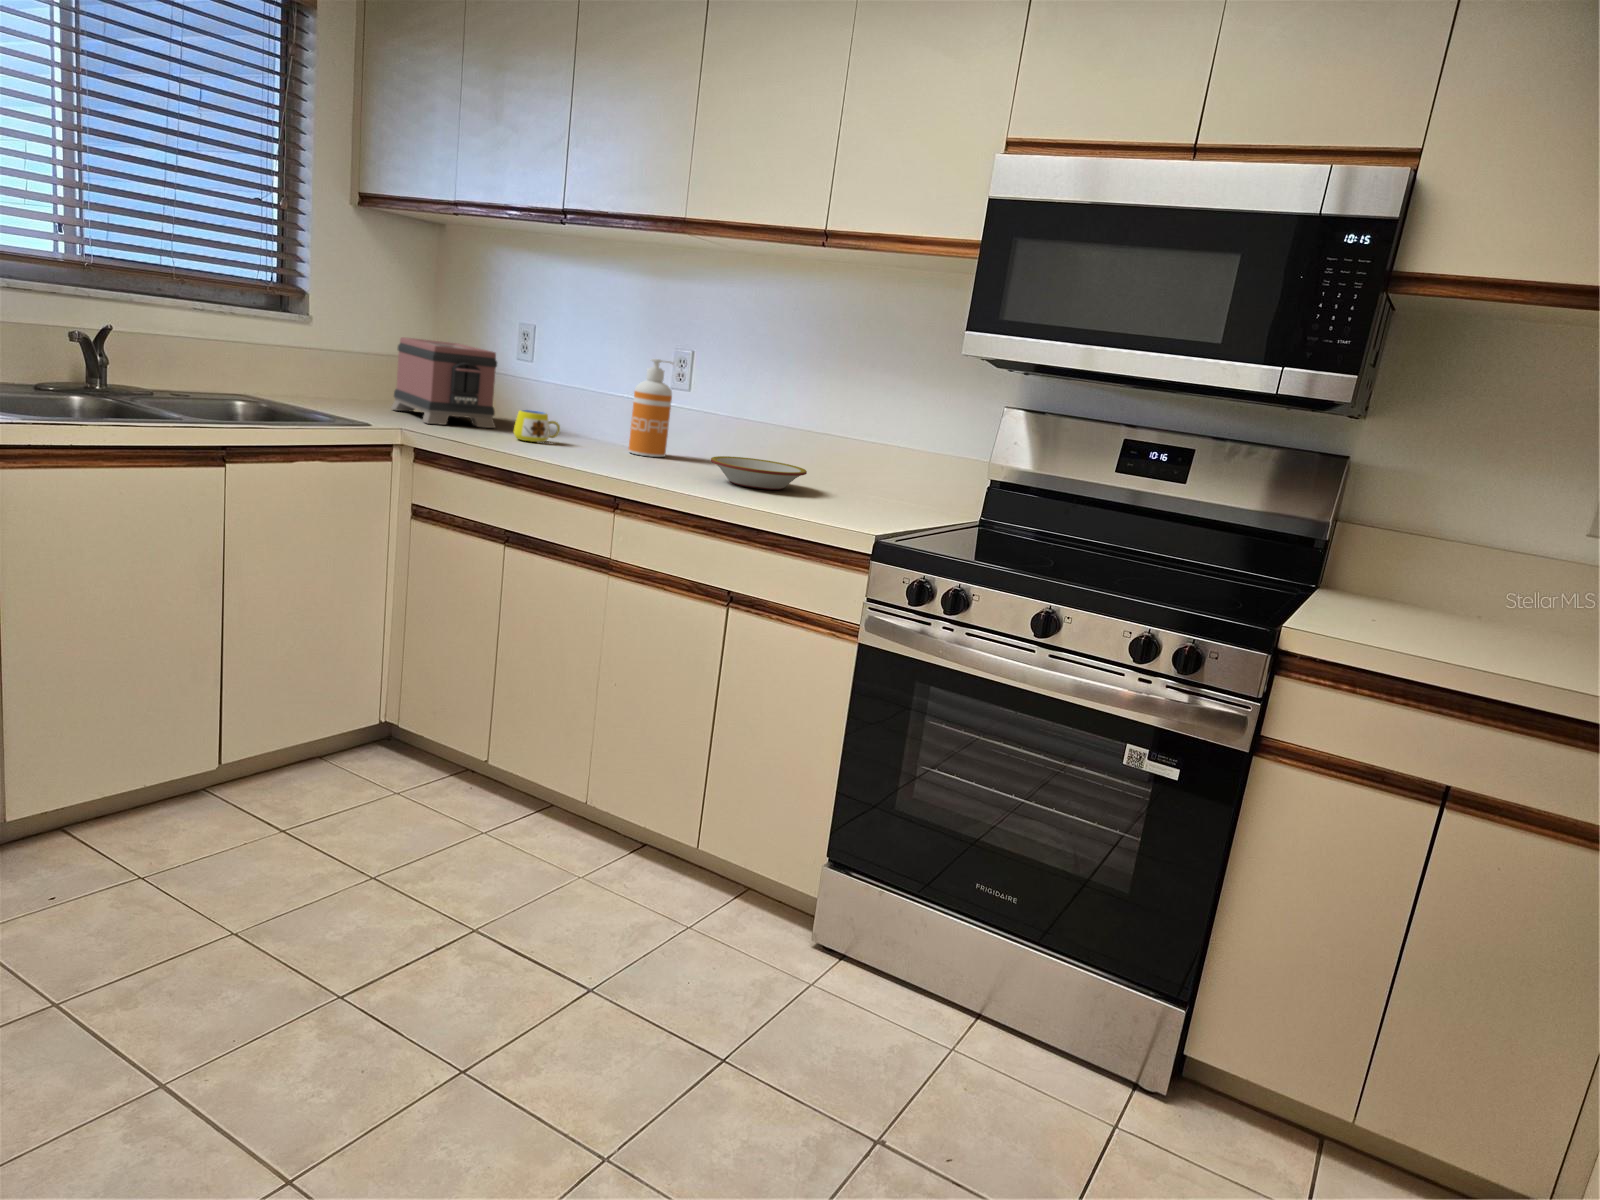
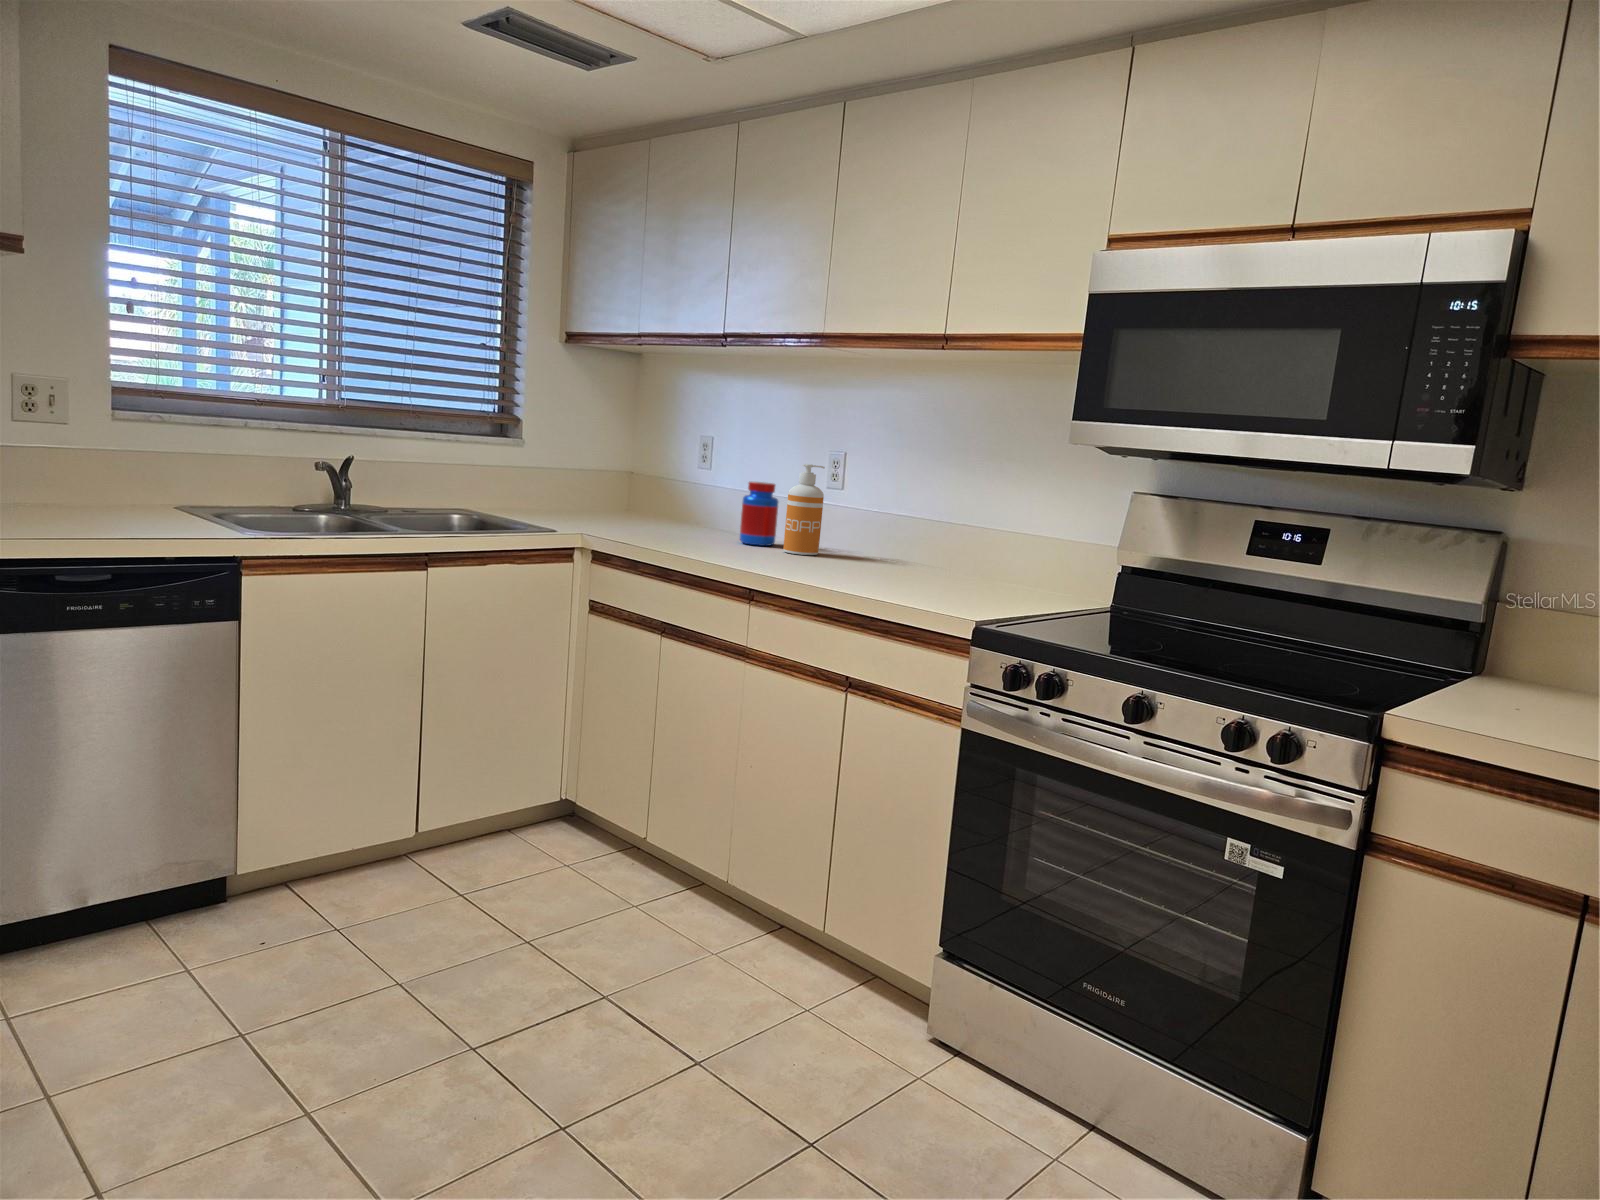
toaster: present [391,337,497,428] -> none [586,455,673,533]
jar: none [576,375,619,445] -> present [740,482,778,546]
mug: present [513,410,560,444] -> none [680,515,722,546]
bowl: present [711,456,807,490] -> none [845,552,938,582]

